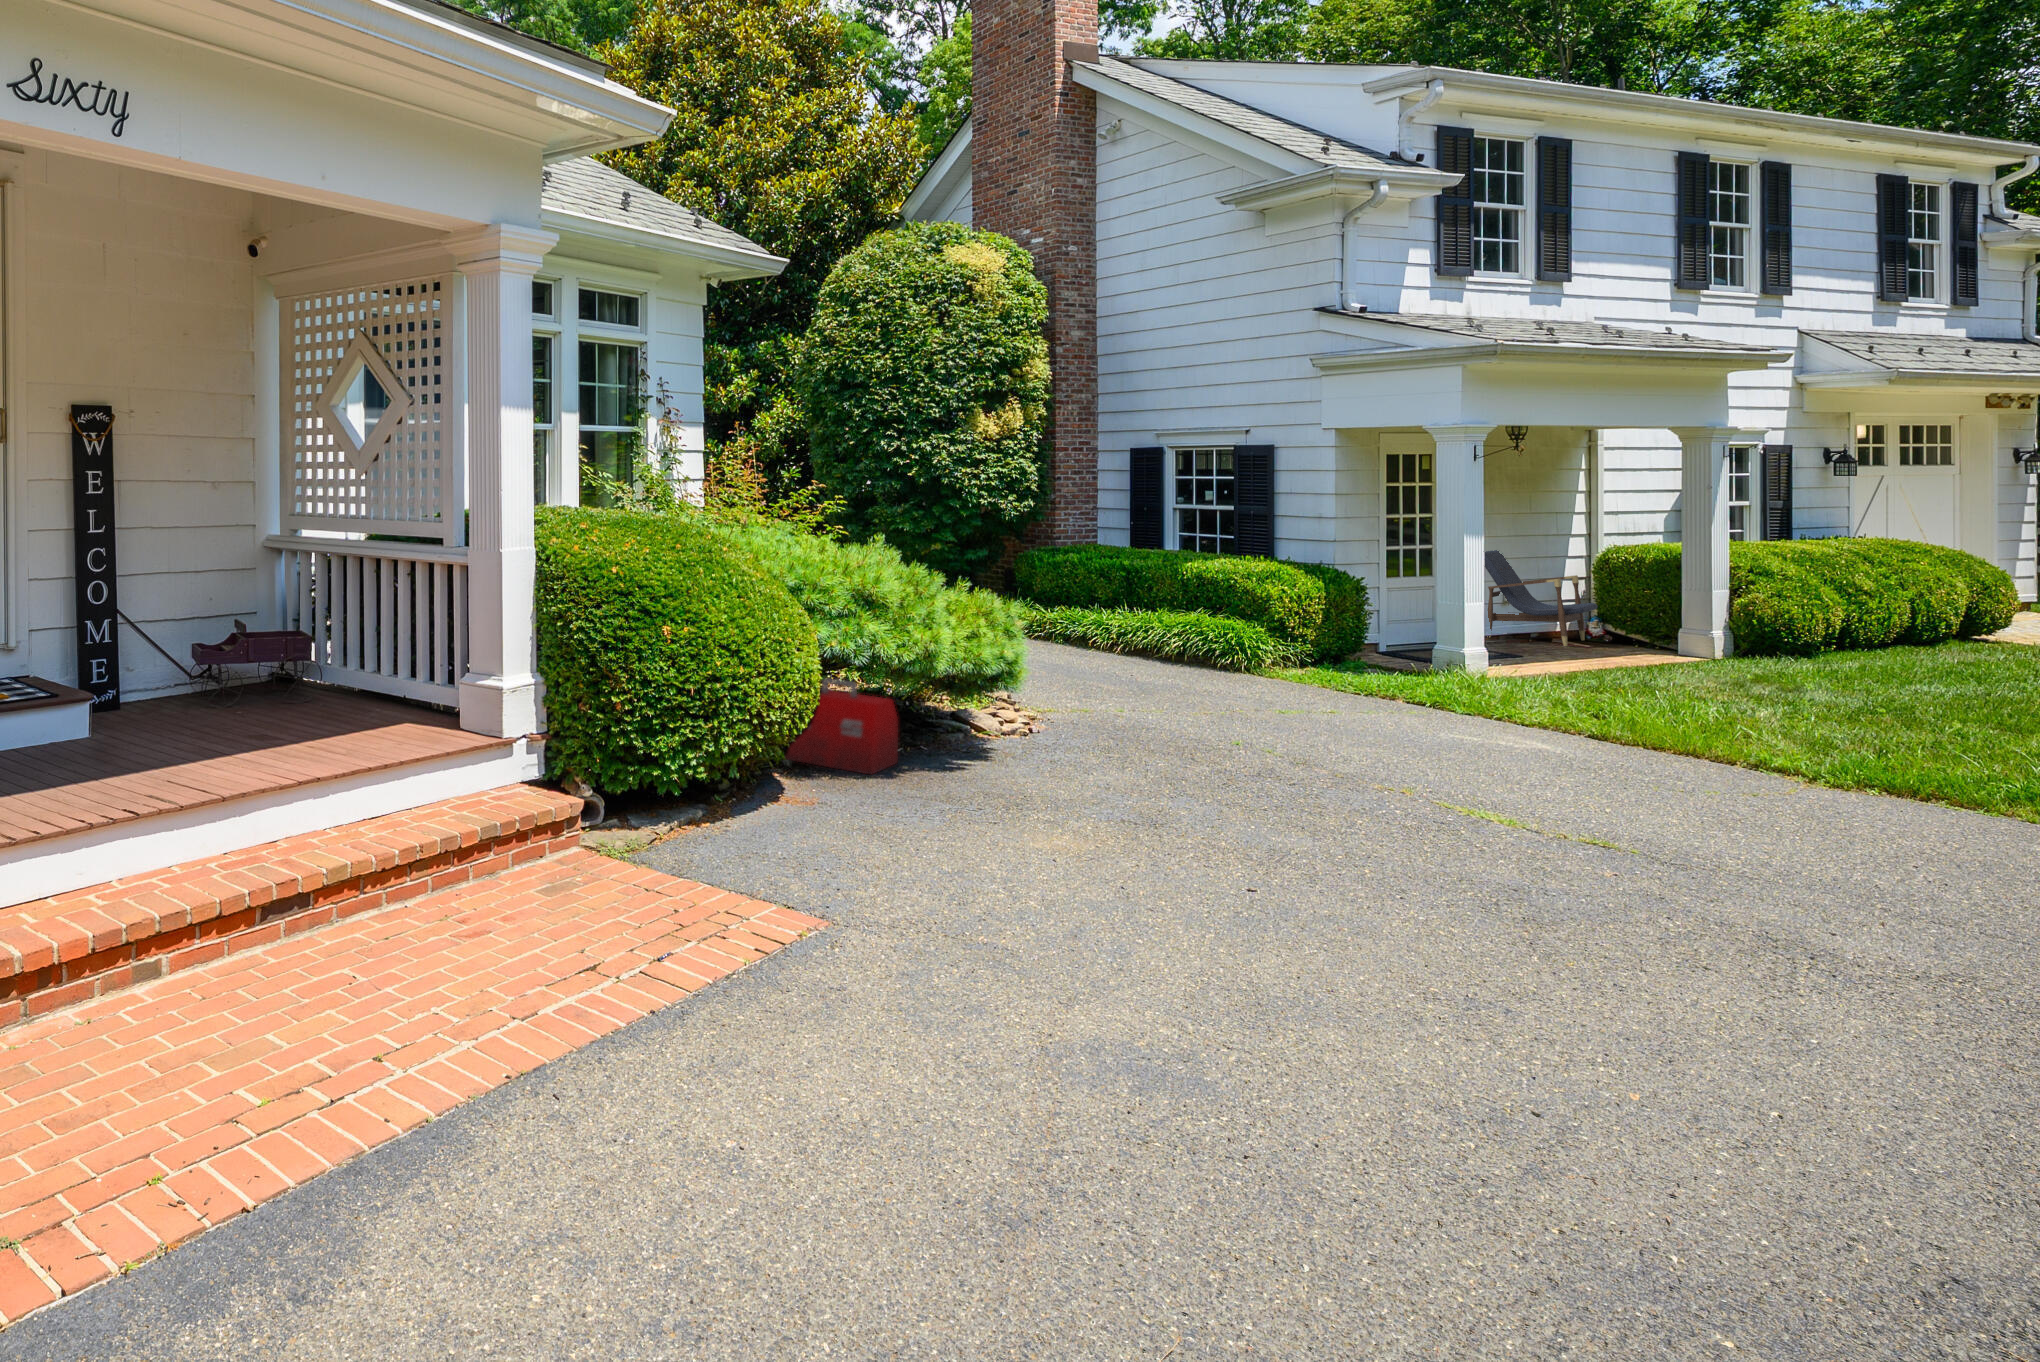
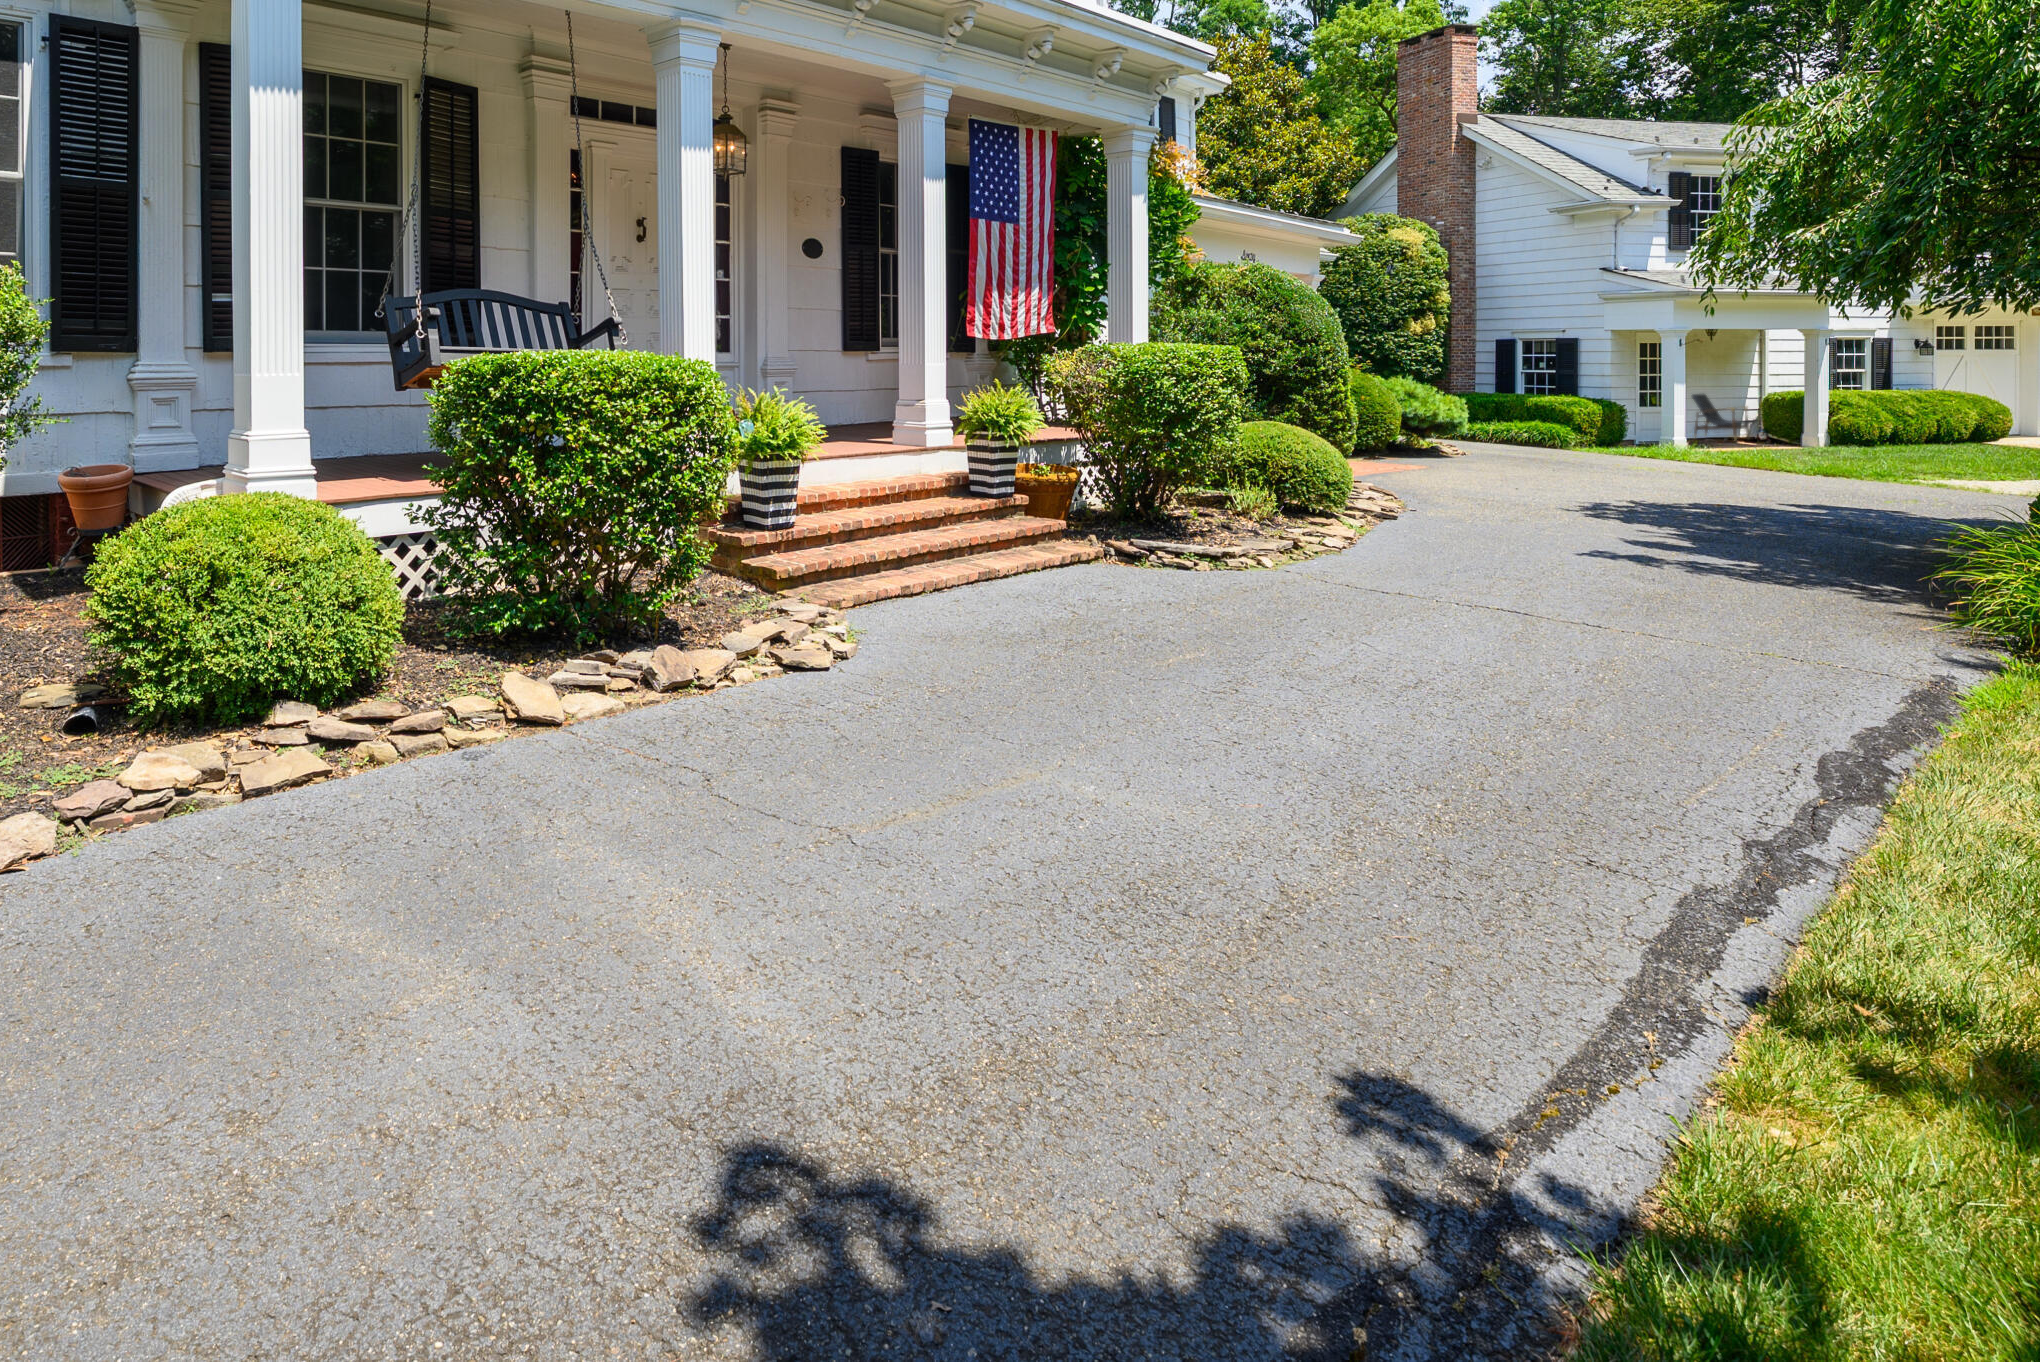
toolbox: present [785,678,898,774] -> none [1382,433,1429,464]

